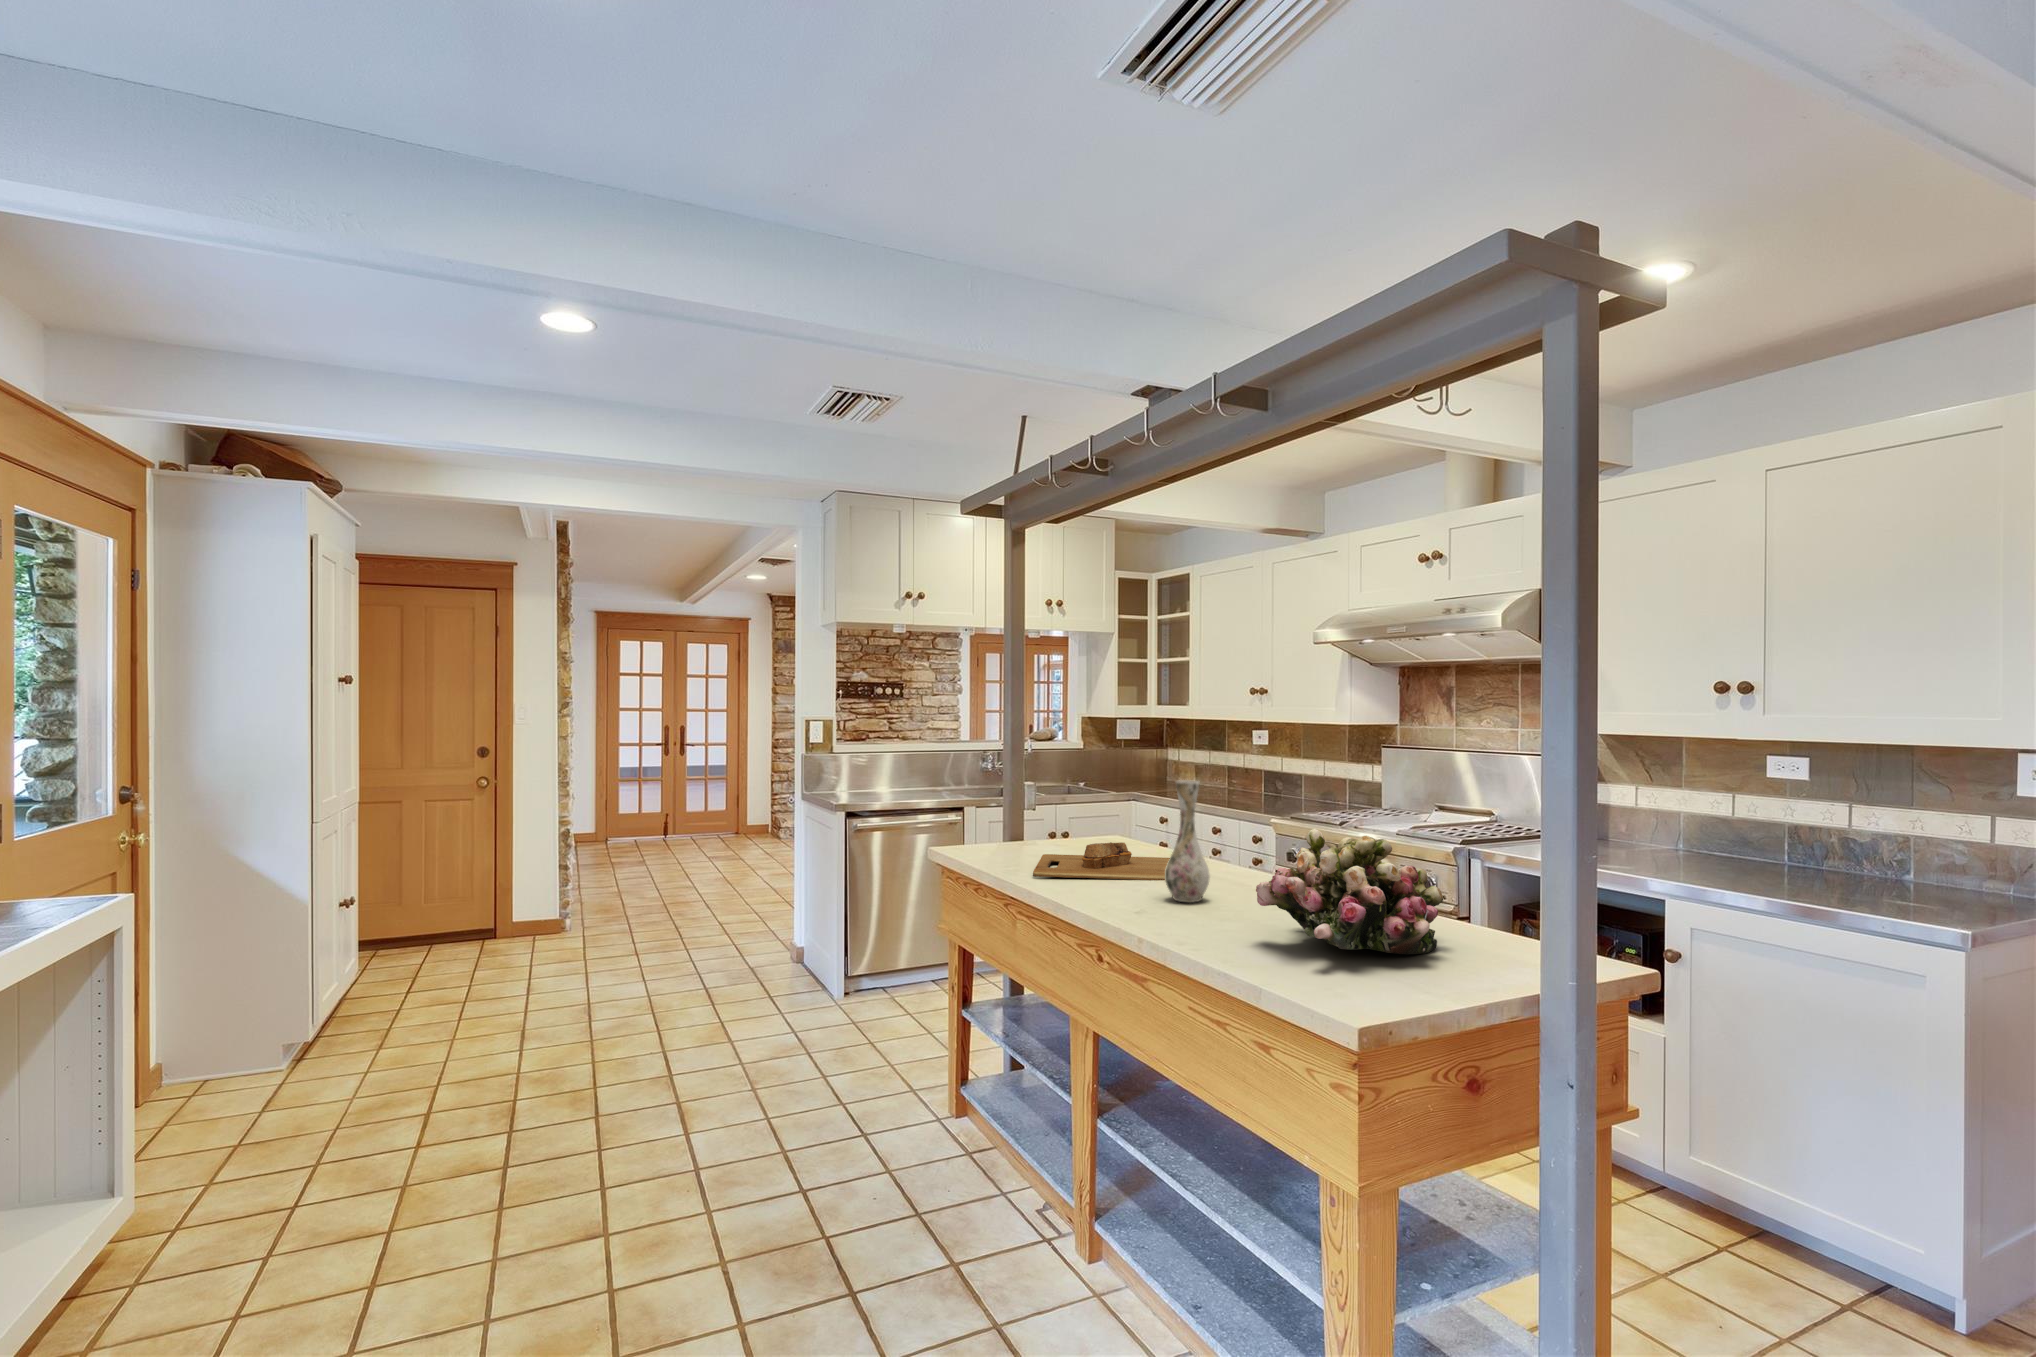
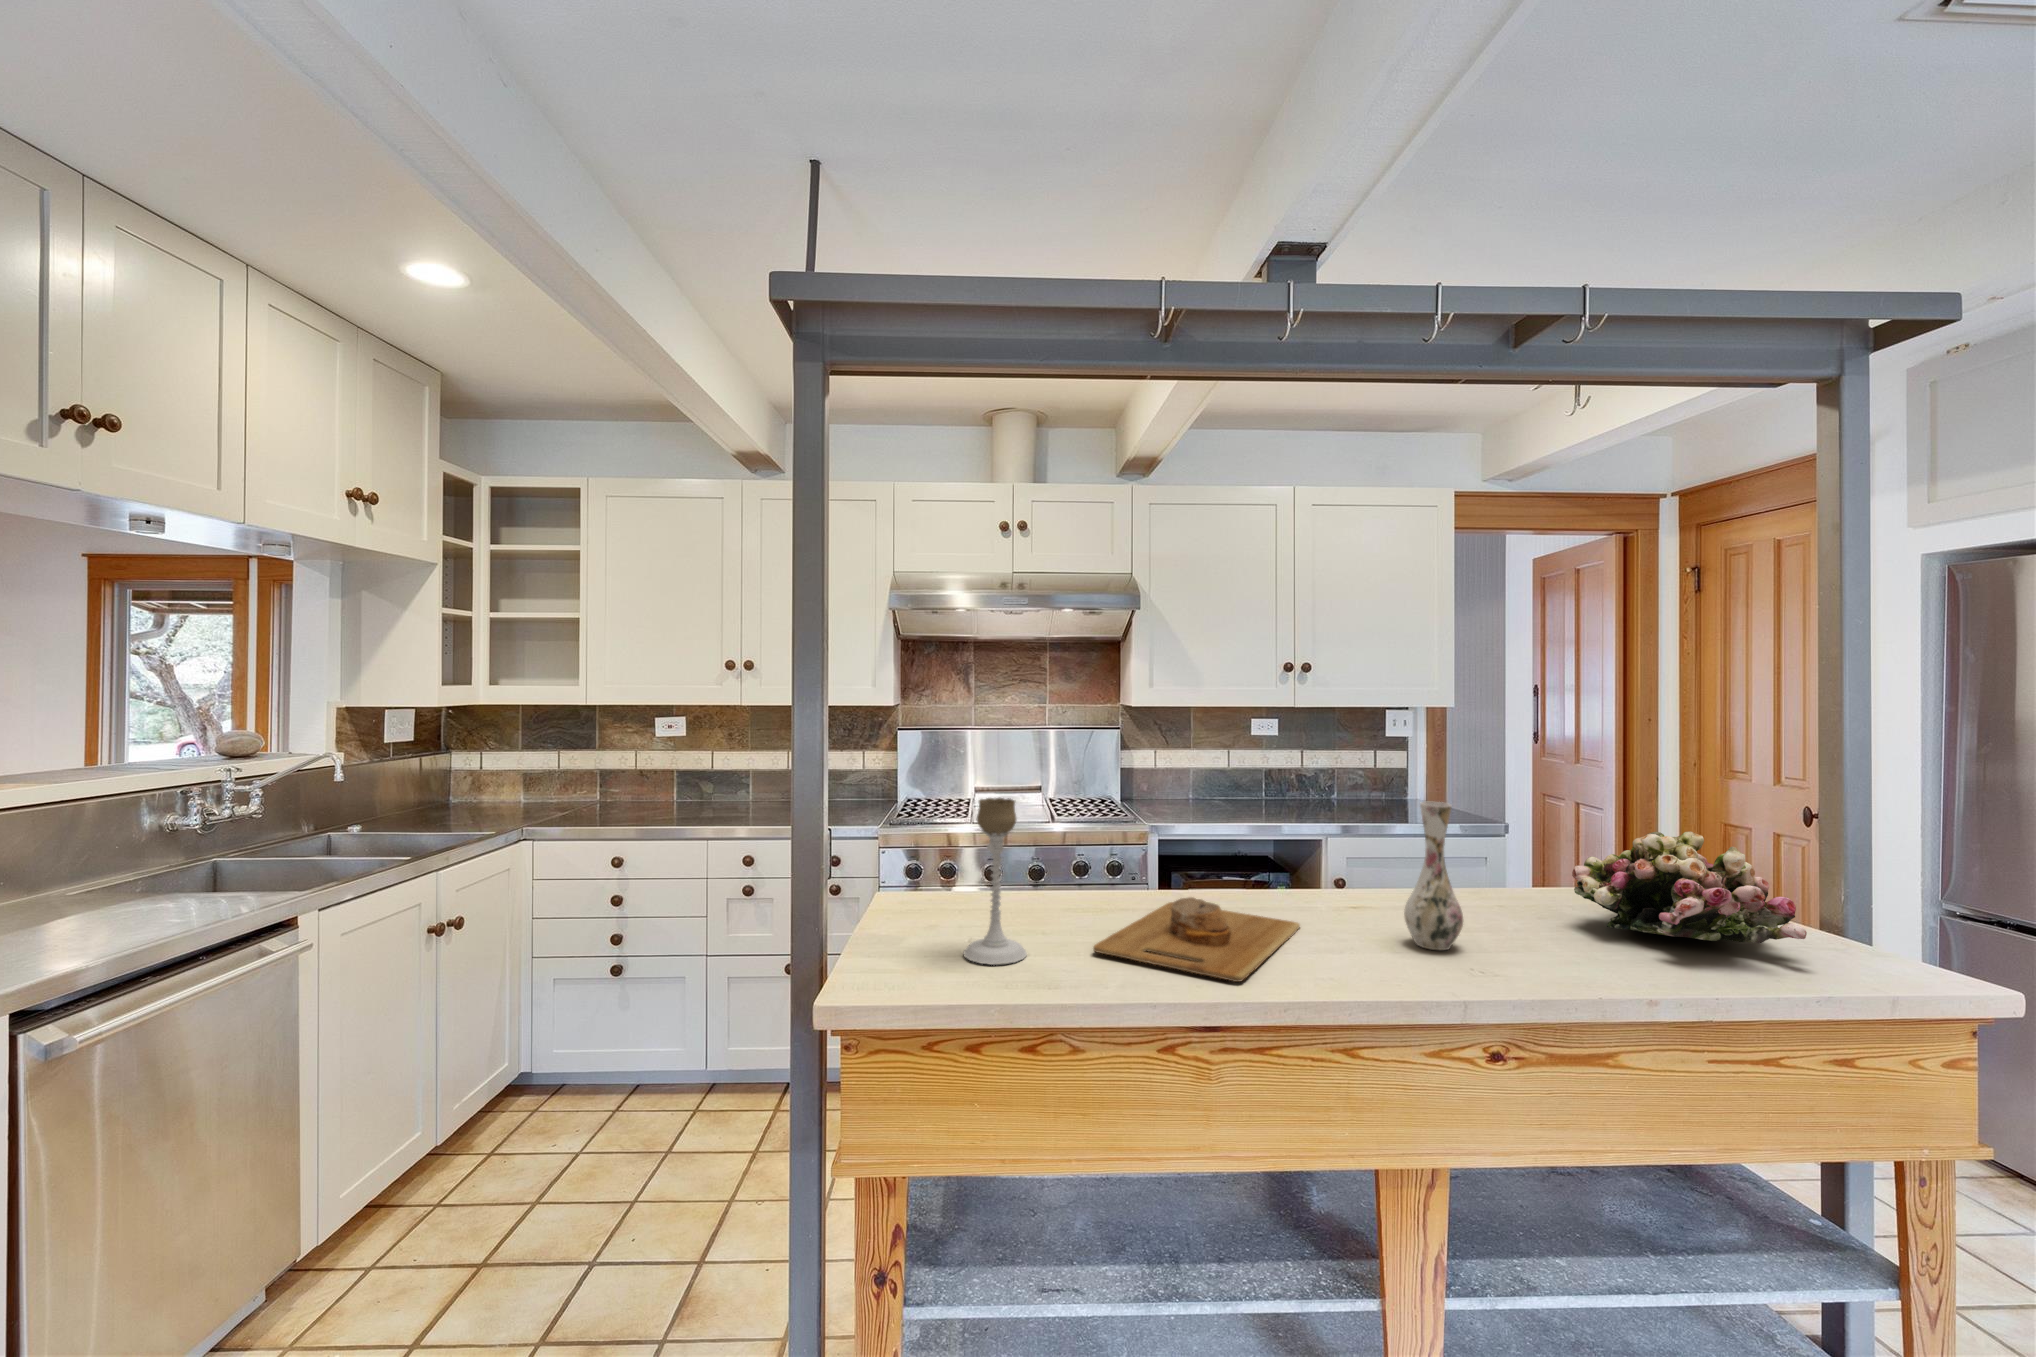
candle holder: none [999,755,1039,854] -> present [964,798,1027,965]

